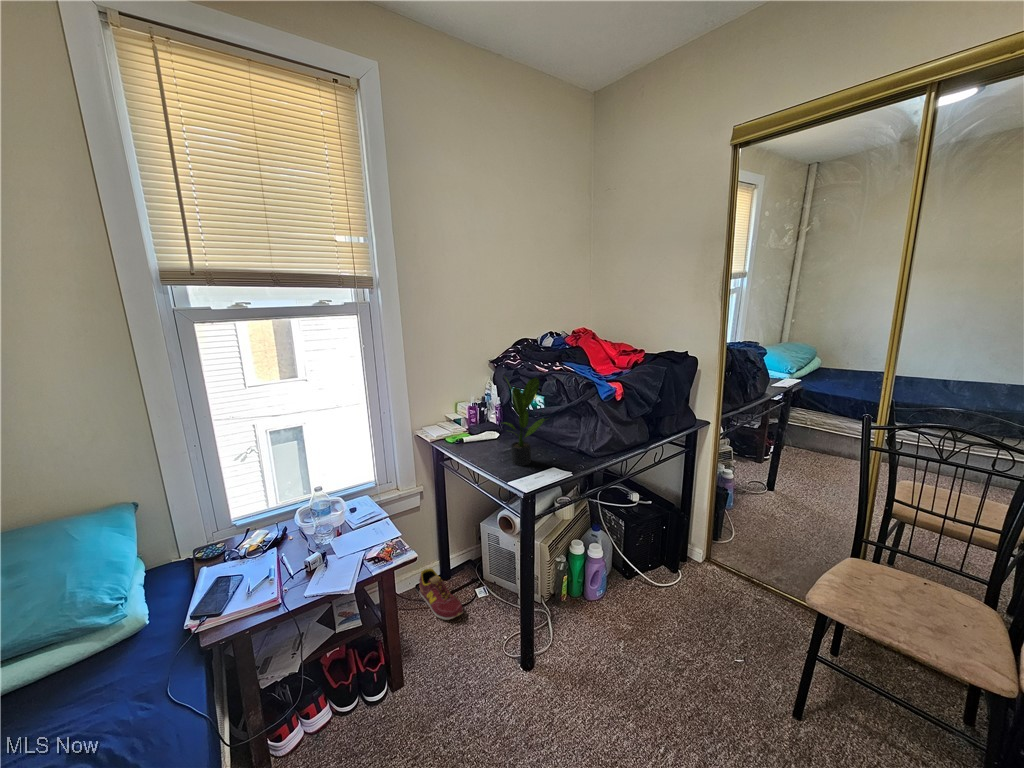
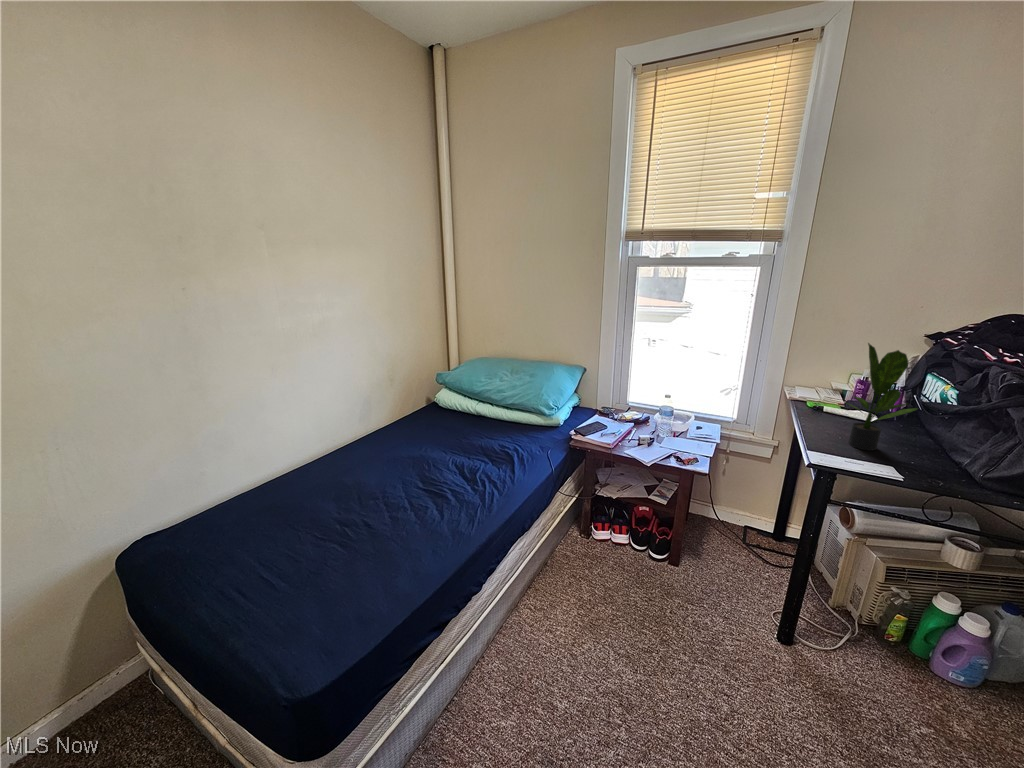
sneaker: present [419,569,463,620] -> none [740,515,768,567]

